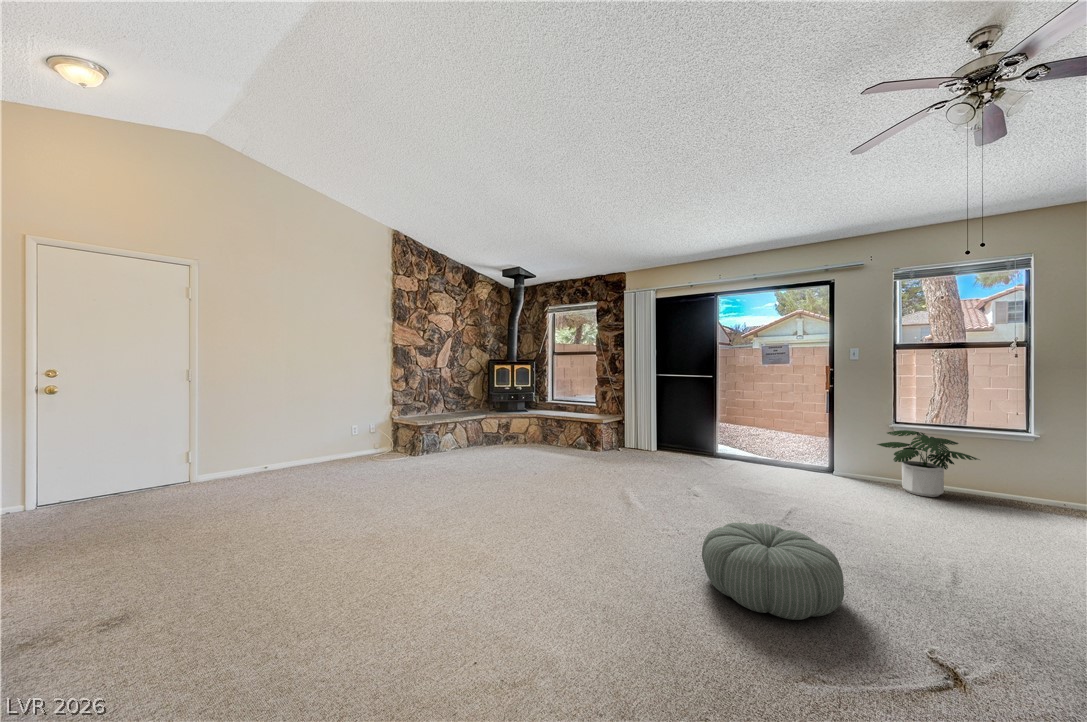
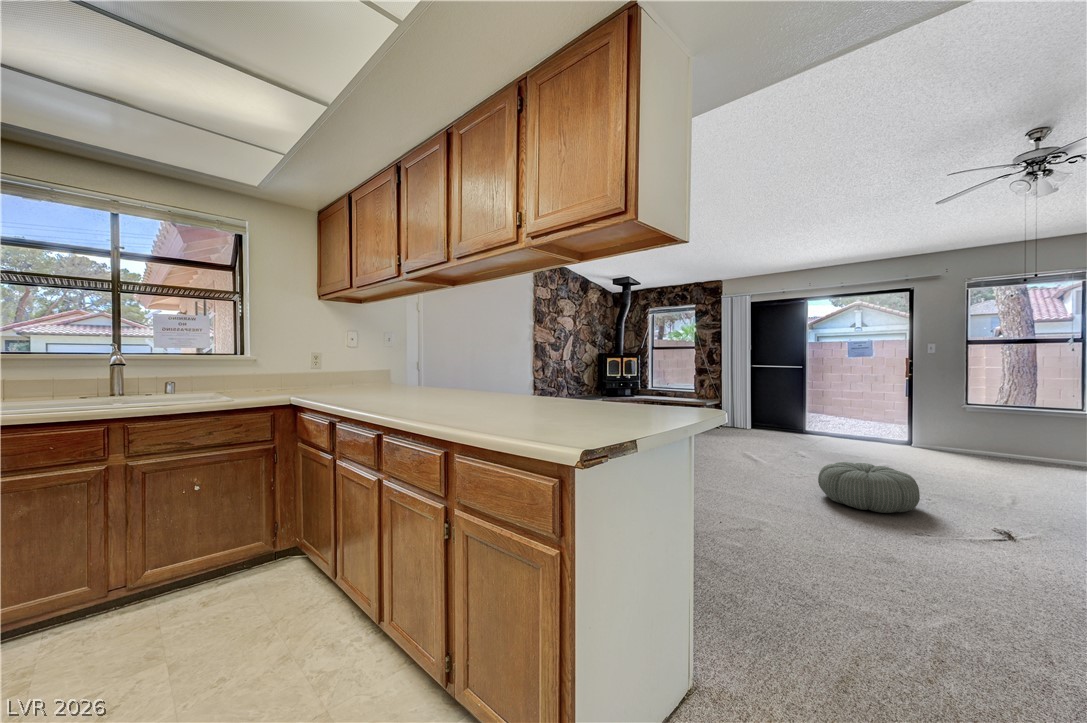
potted plant: present [877,430,979,497] -> none [951,411,1041,463]

